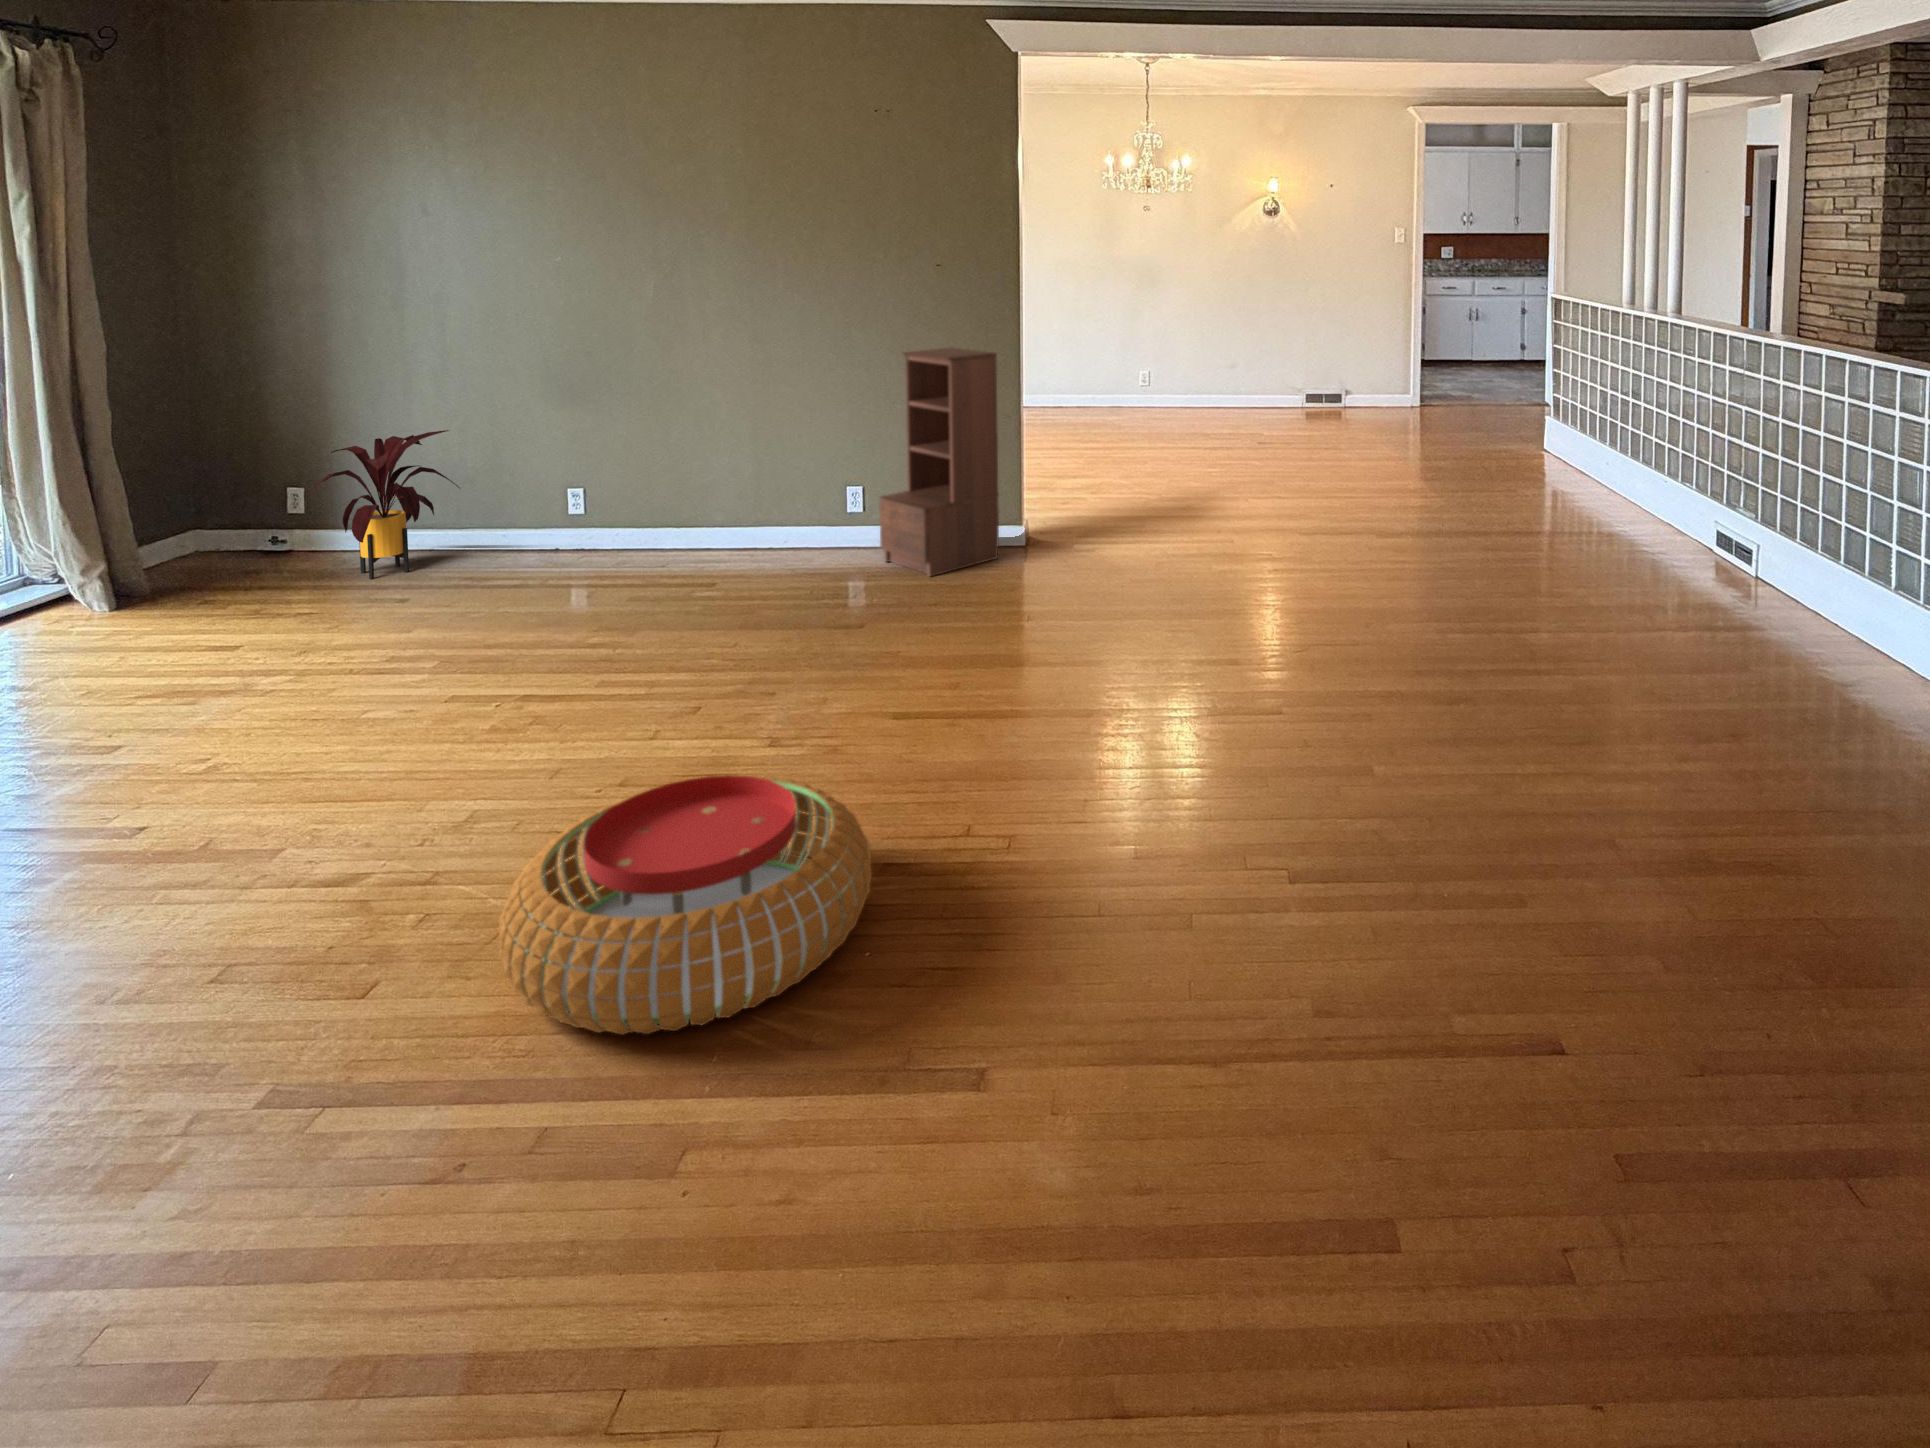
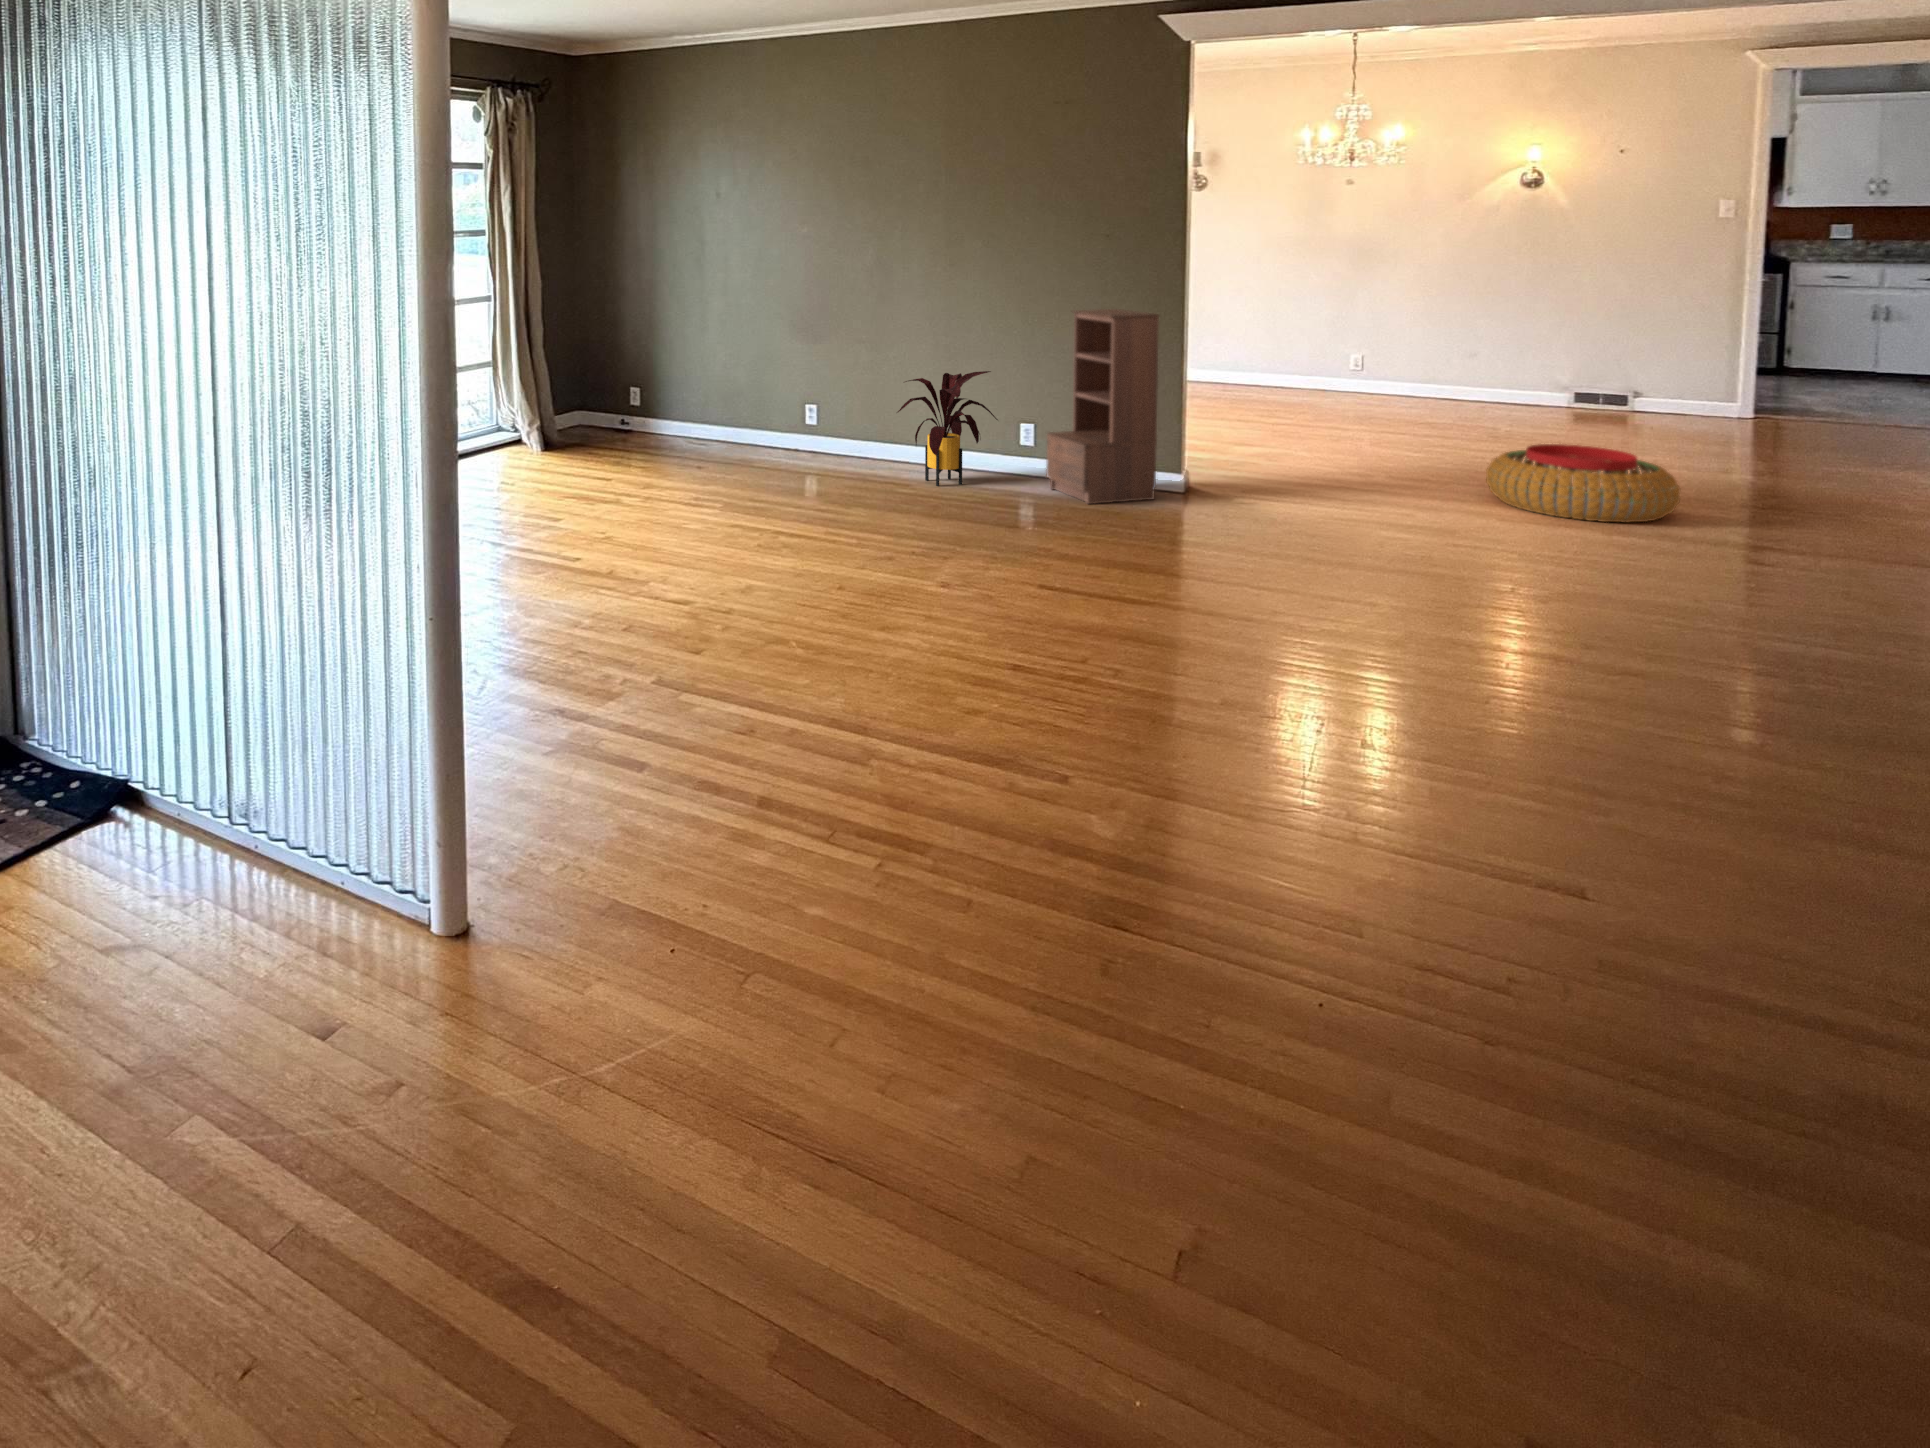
house plant: present [306,430,460,579] -> present [898,371,998,486]
pouf: present [499,775,872,1035] -> present [1486,444,1681,522]

